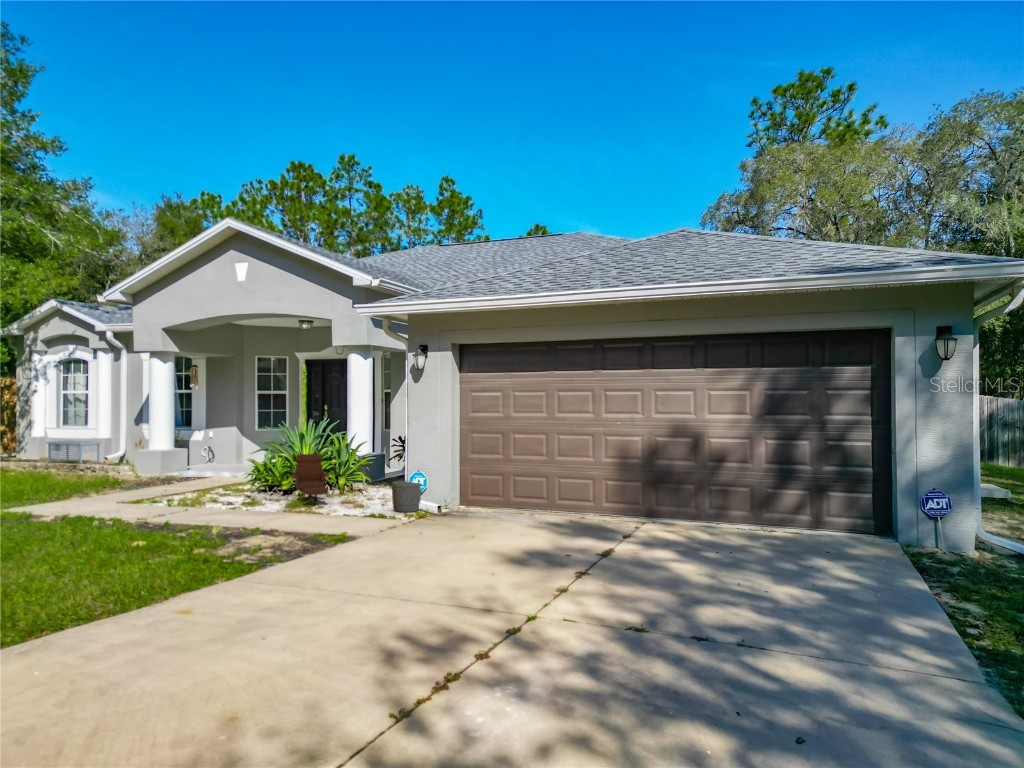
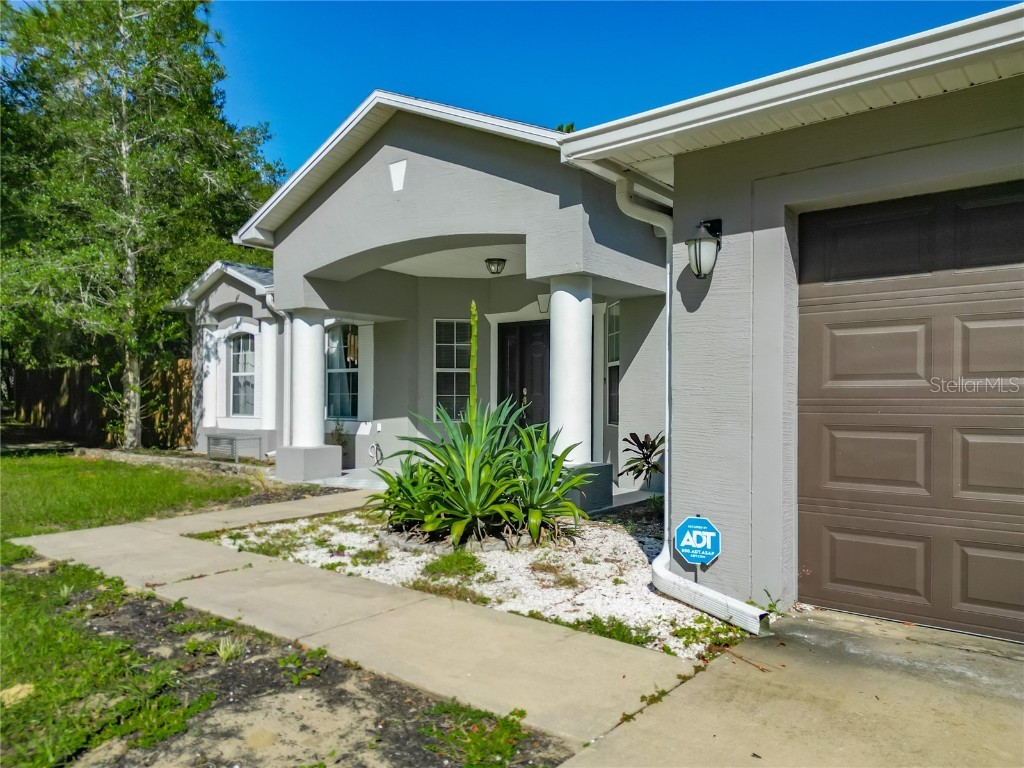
lounge chair: present [290,454,330,506] -> none [437,465,513,574]
woven basket: present [391,481,421,512] -> none [632,535,704,617]

